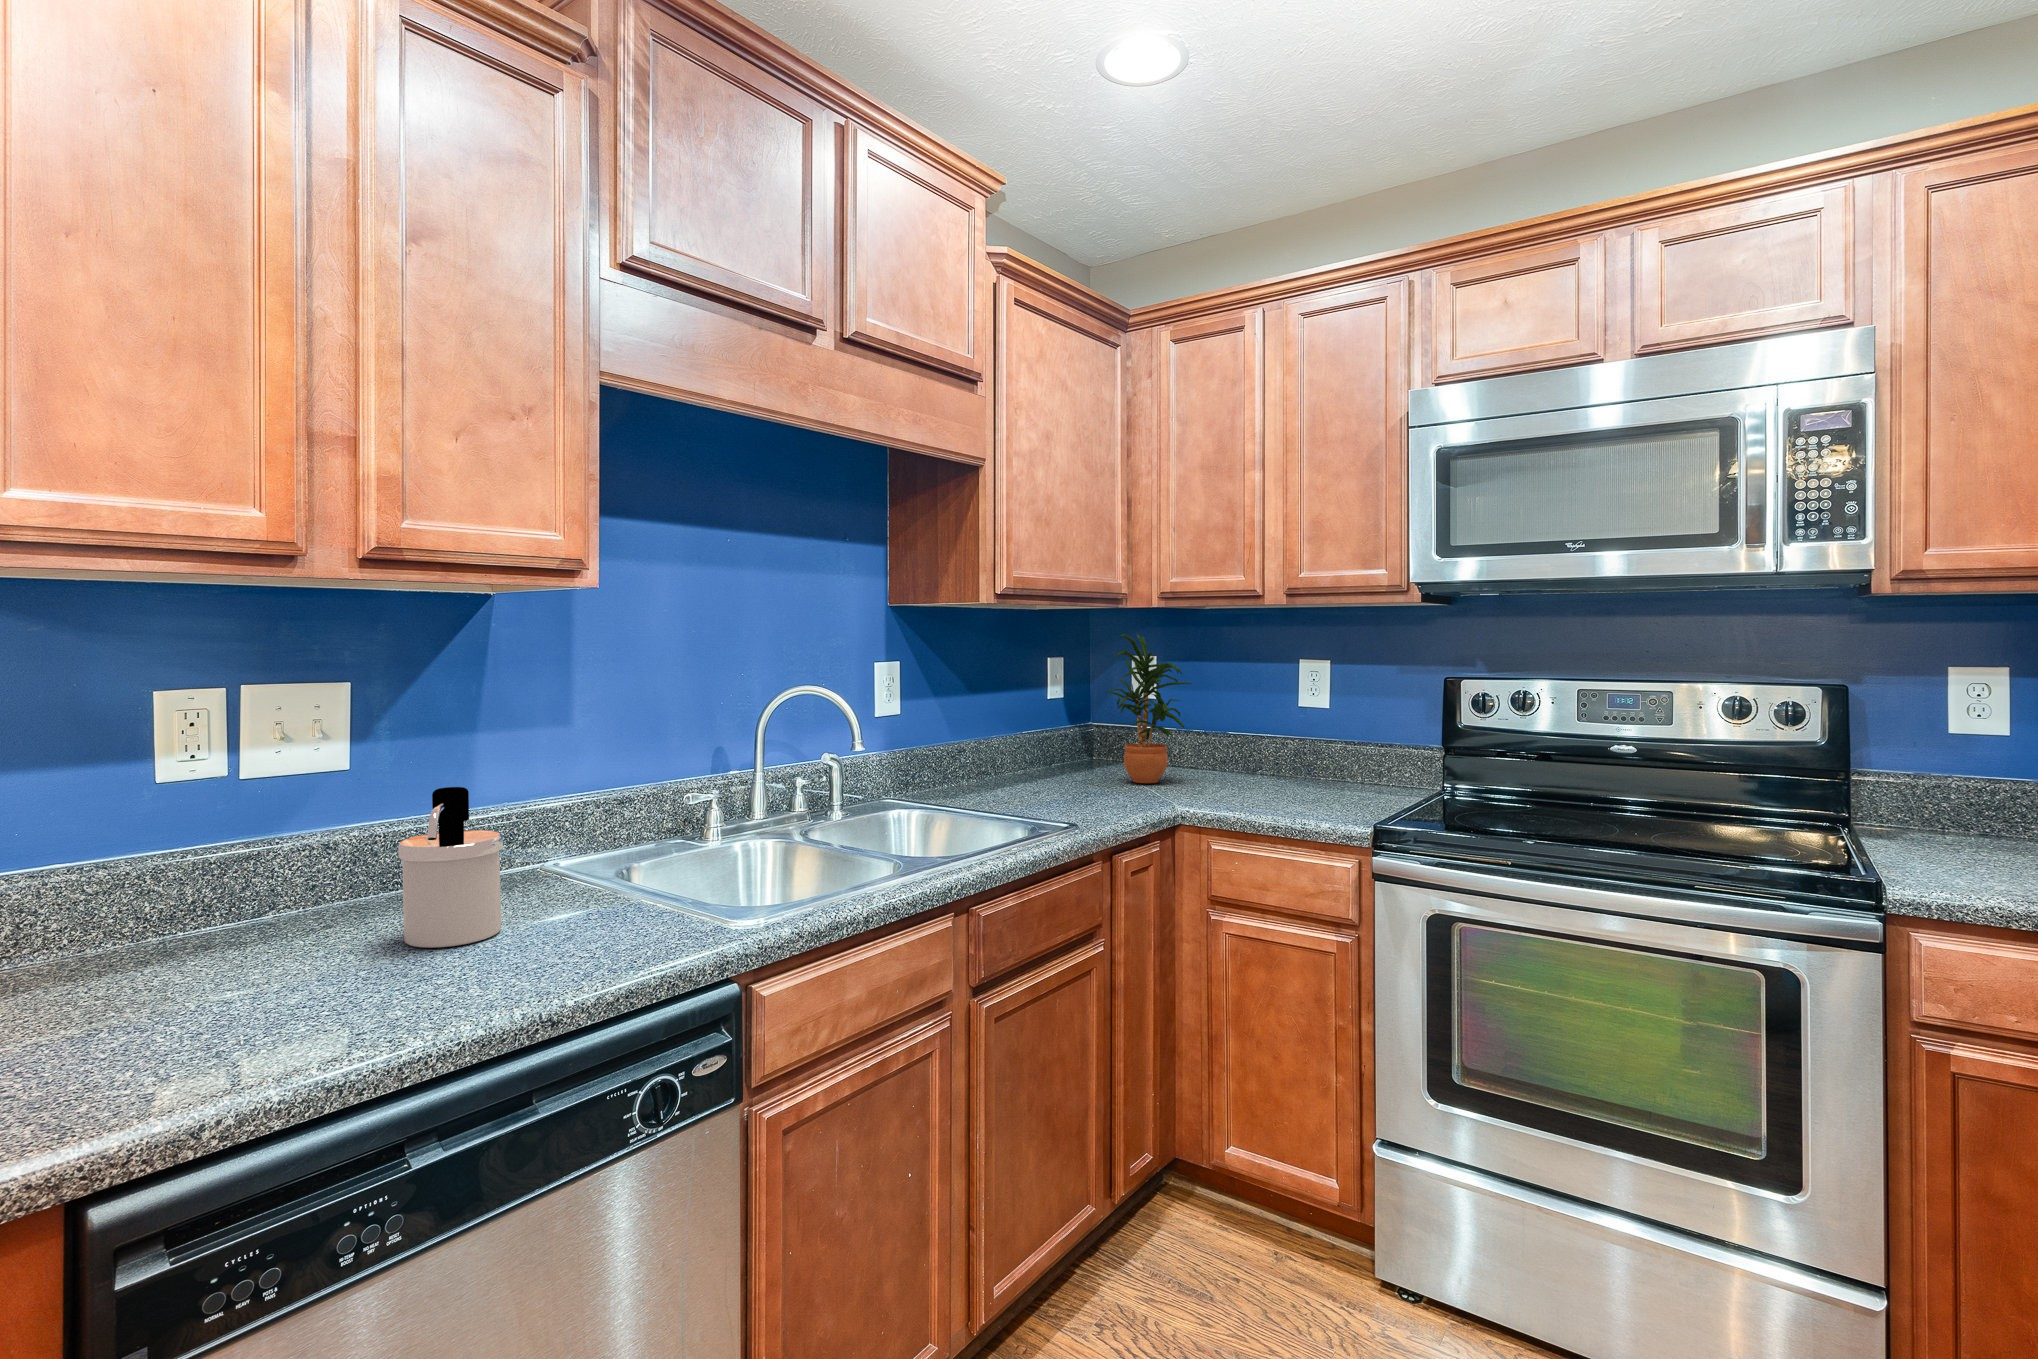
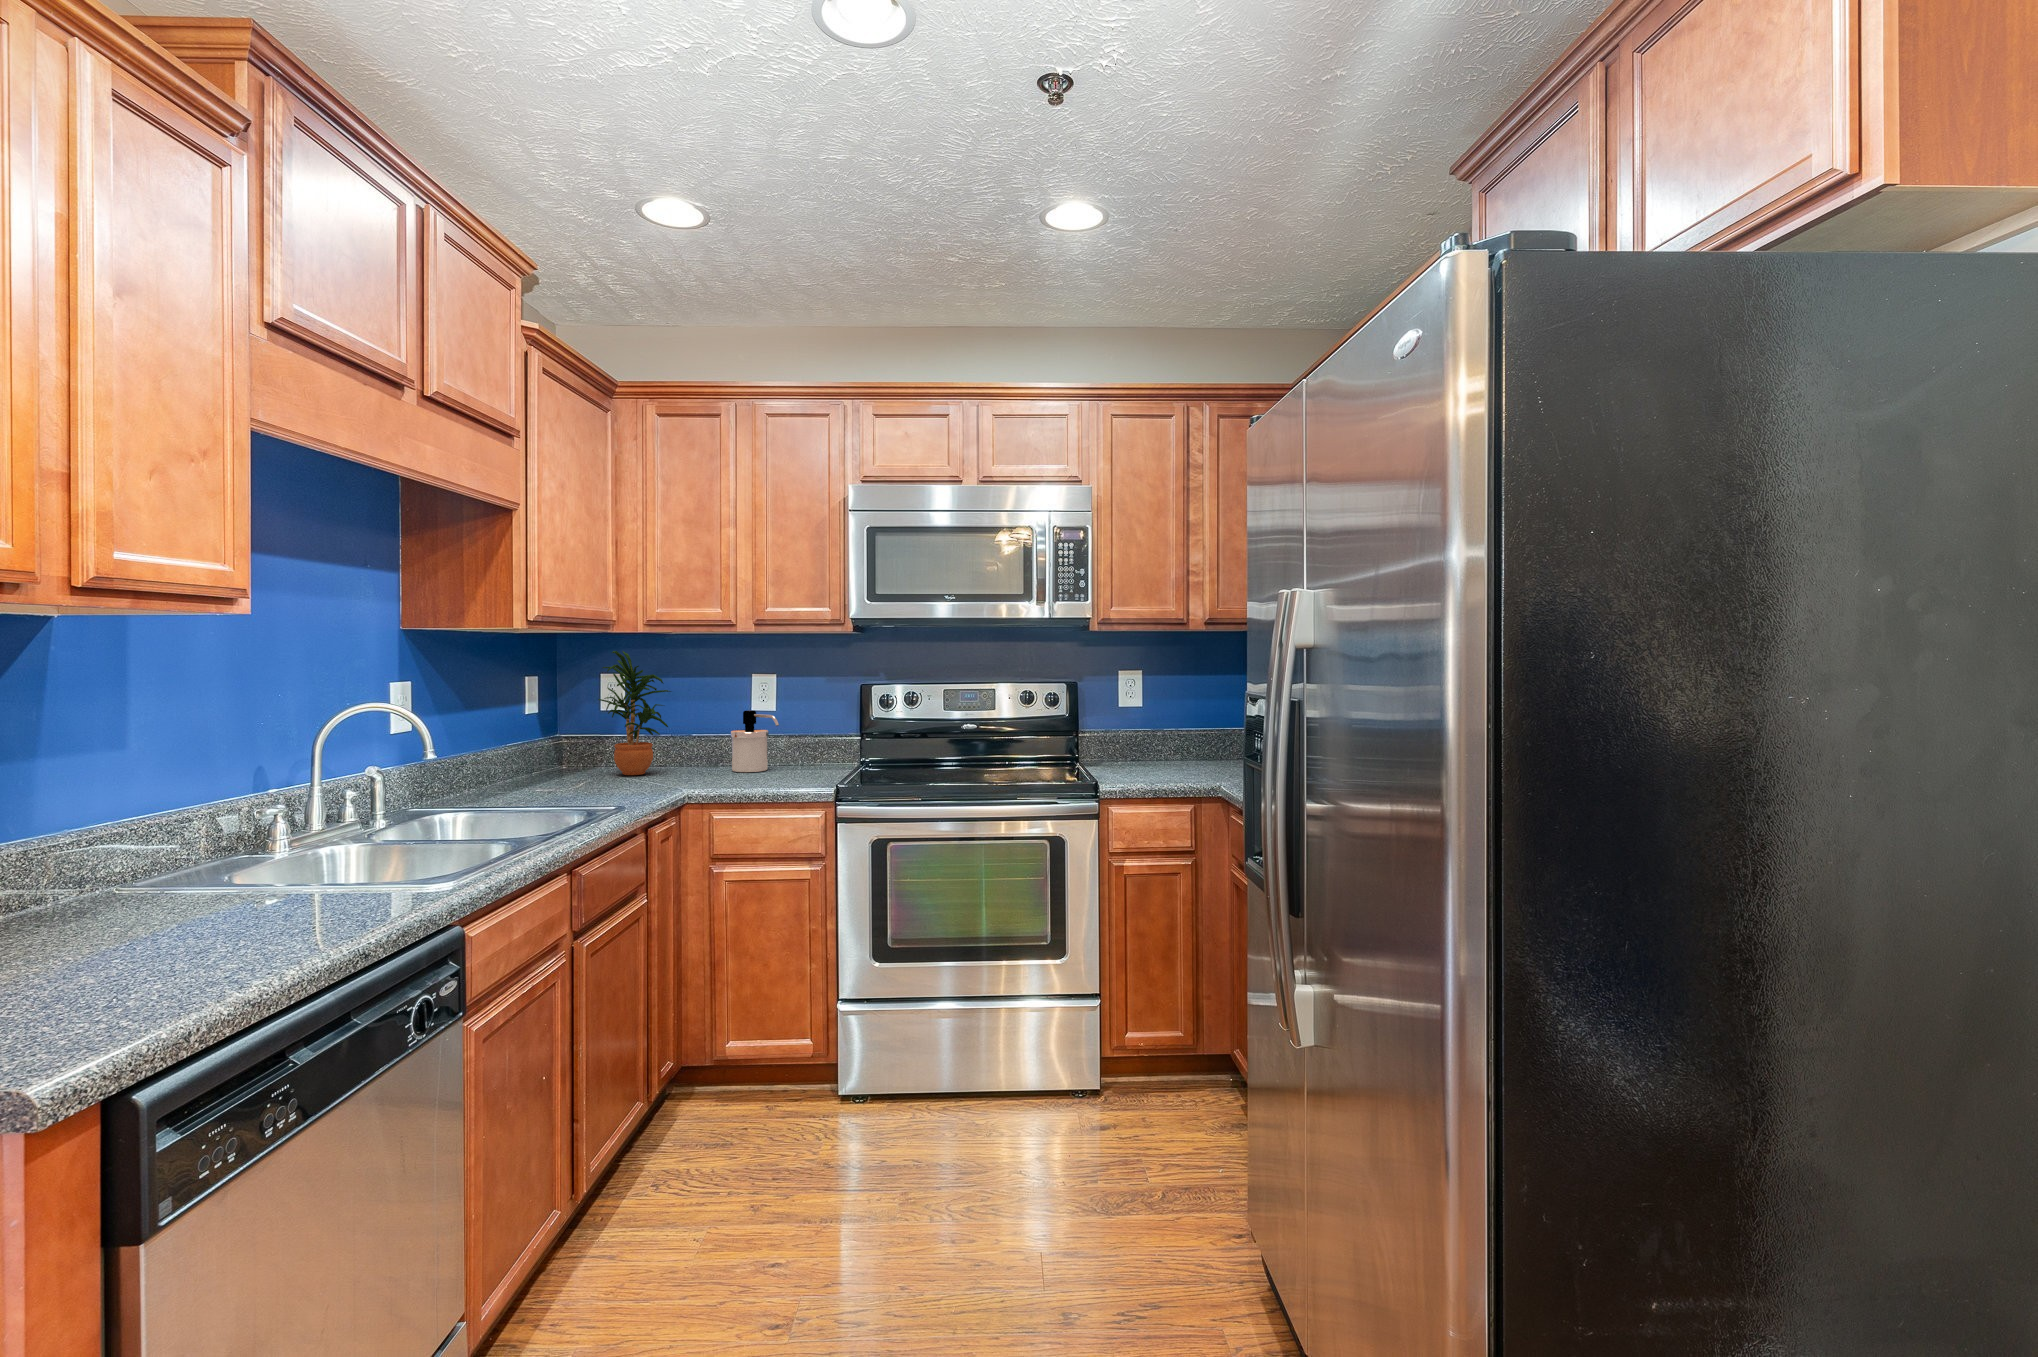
soap dispenser: present [398,787,503,948] -> present [731,710,779,772]

